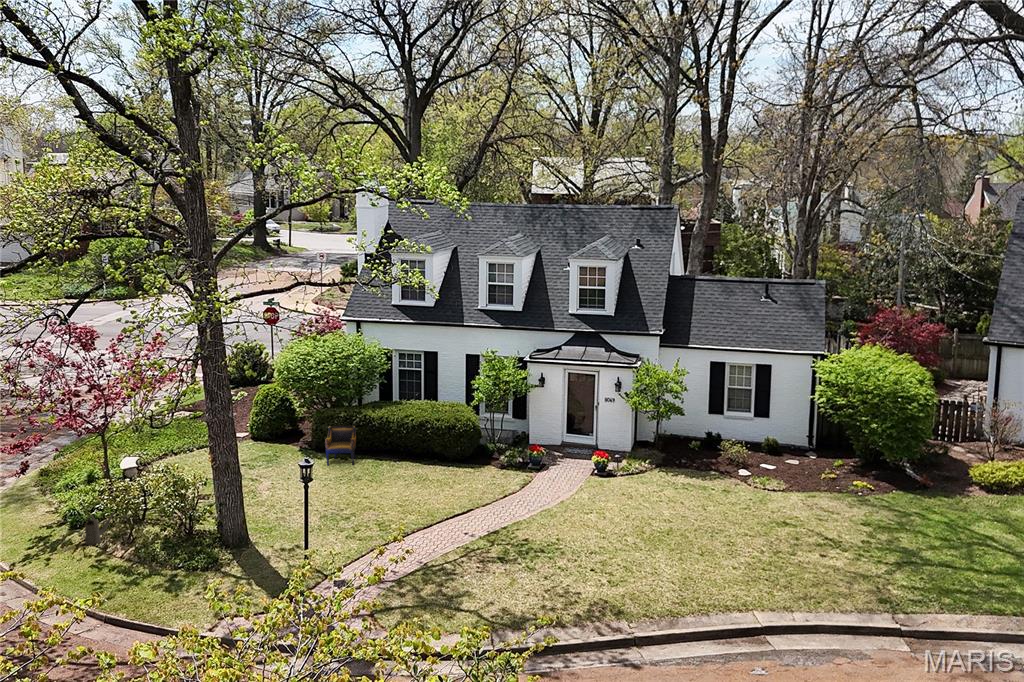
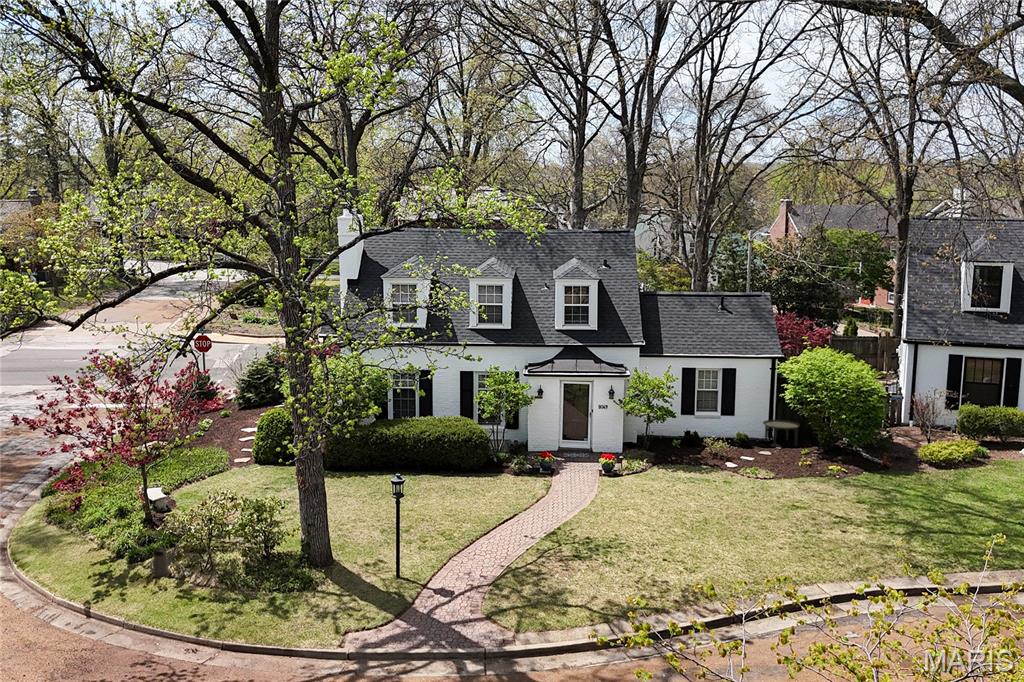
round table: none [797,424,841,456] -> present [763,420,800,447]
armchair: present [325,425,356,466] -> none [346,443,375,483]

